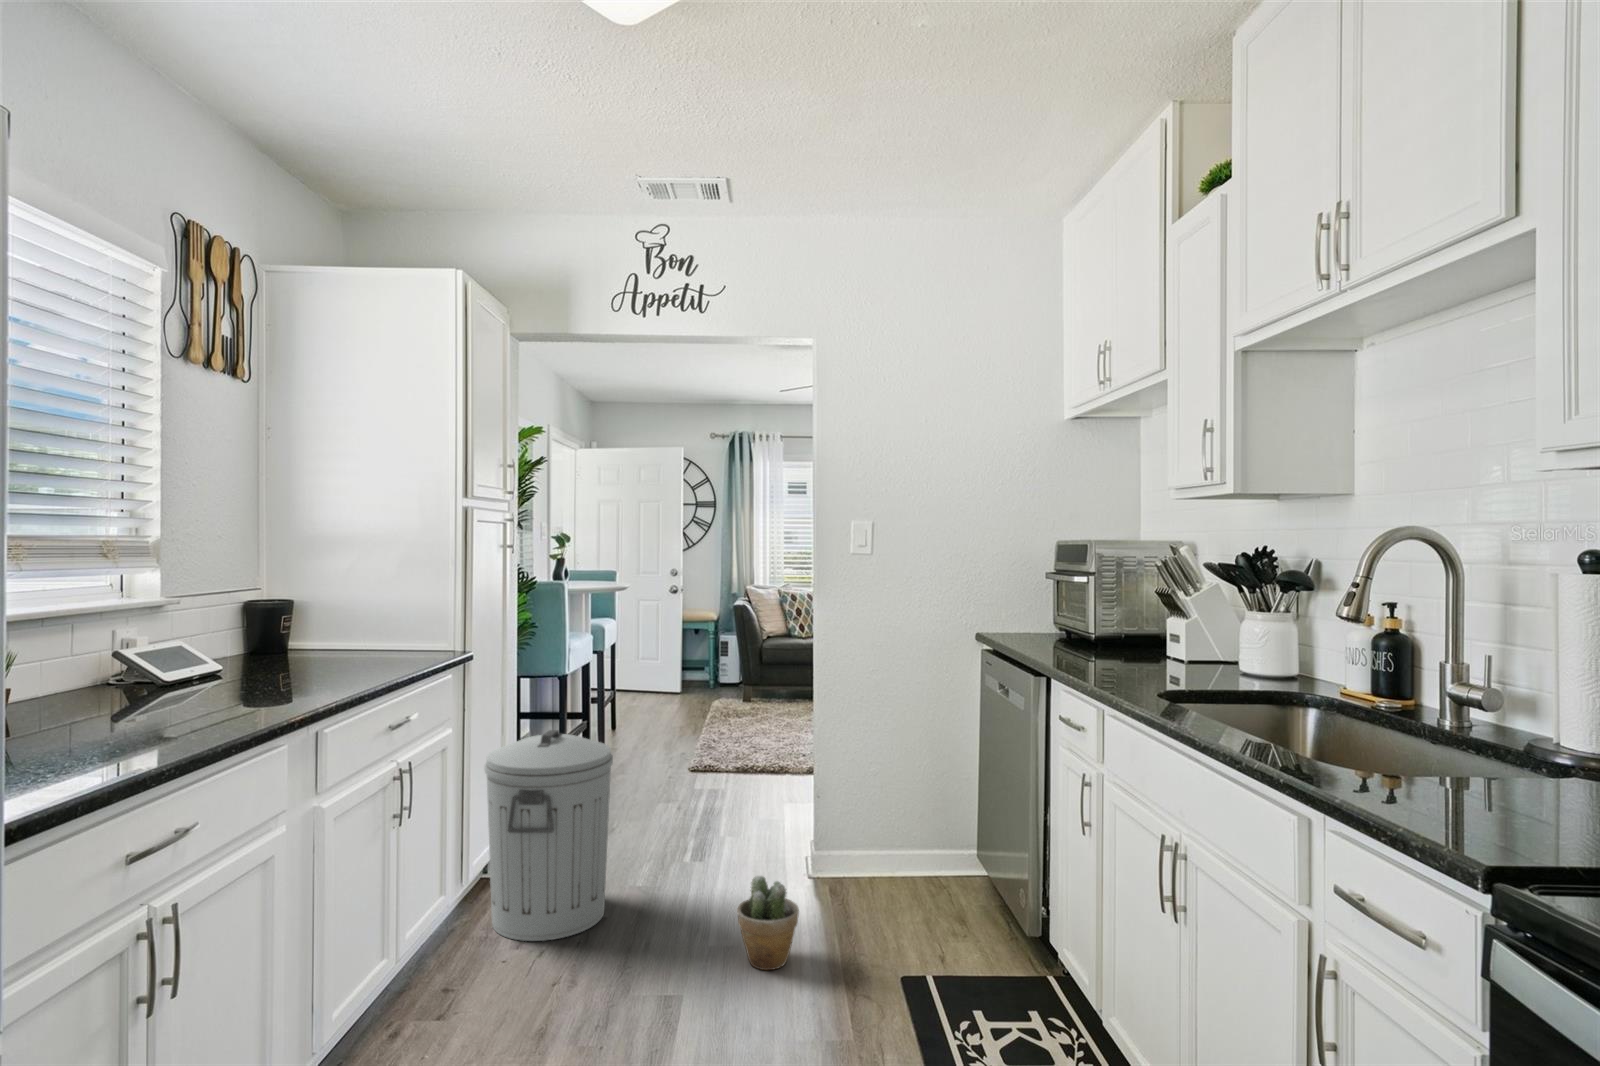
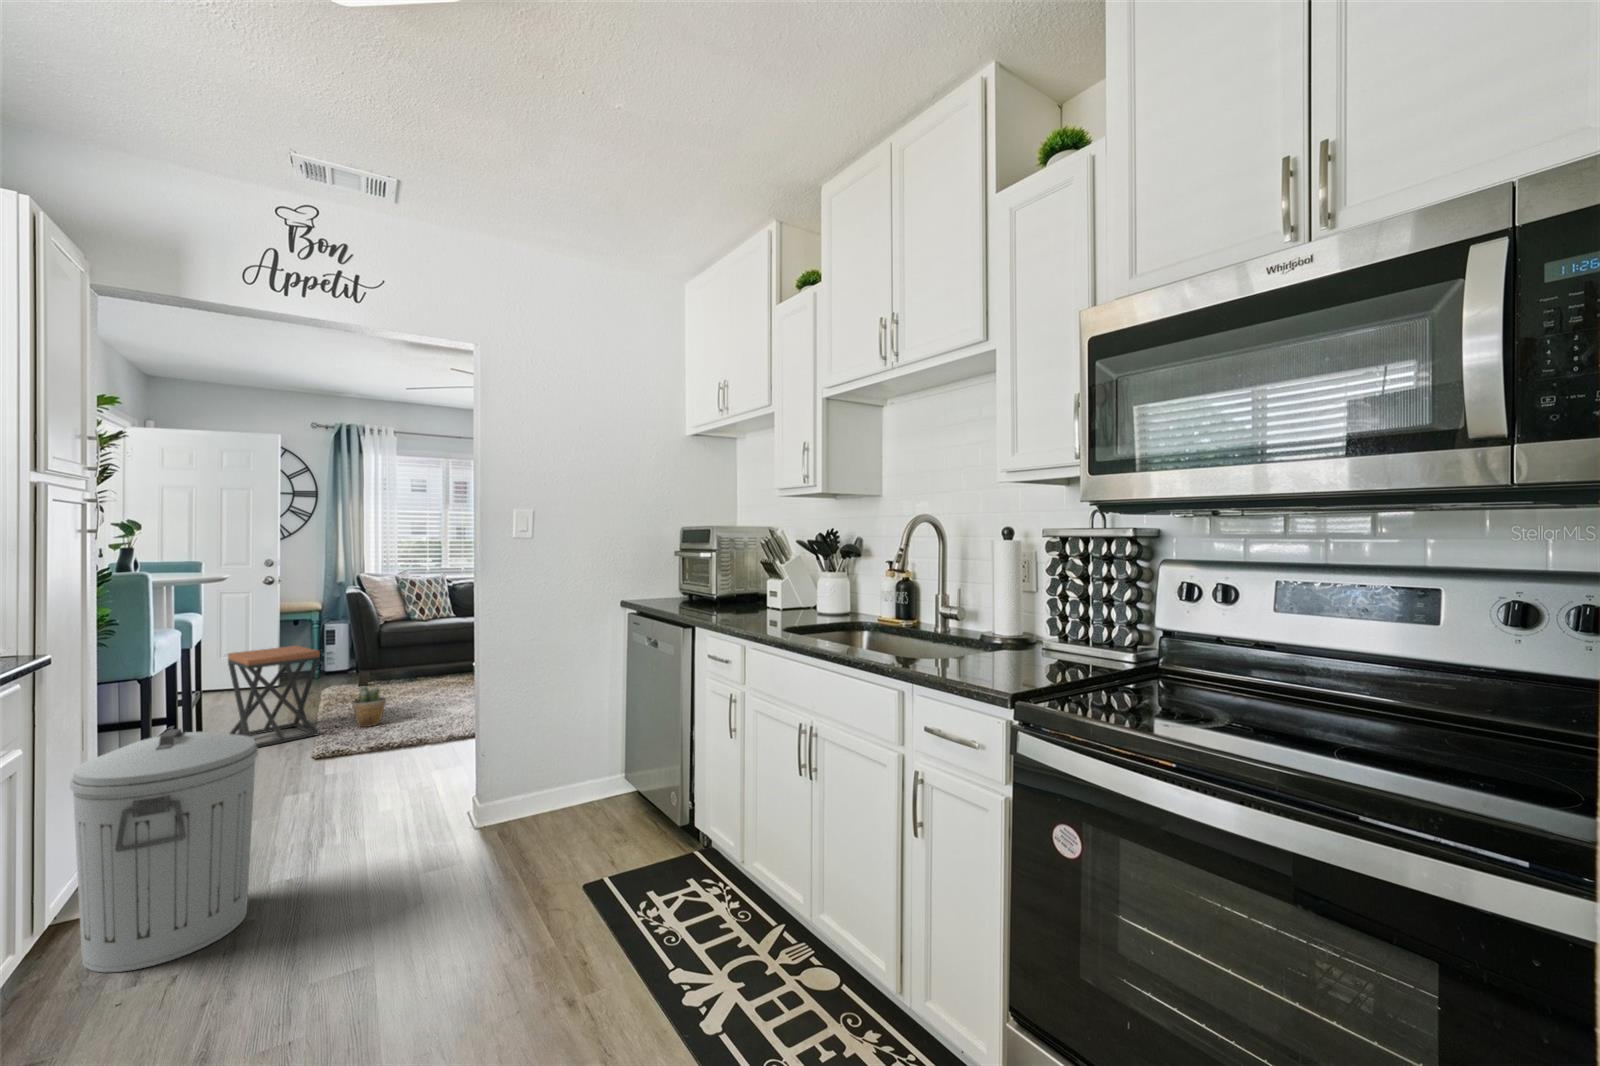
stool: none [629,657,699,756] -> present [228,646,320,748]
potted plant: present [737,876,799,970] -> present [352,686,386,727]

